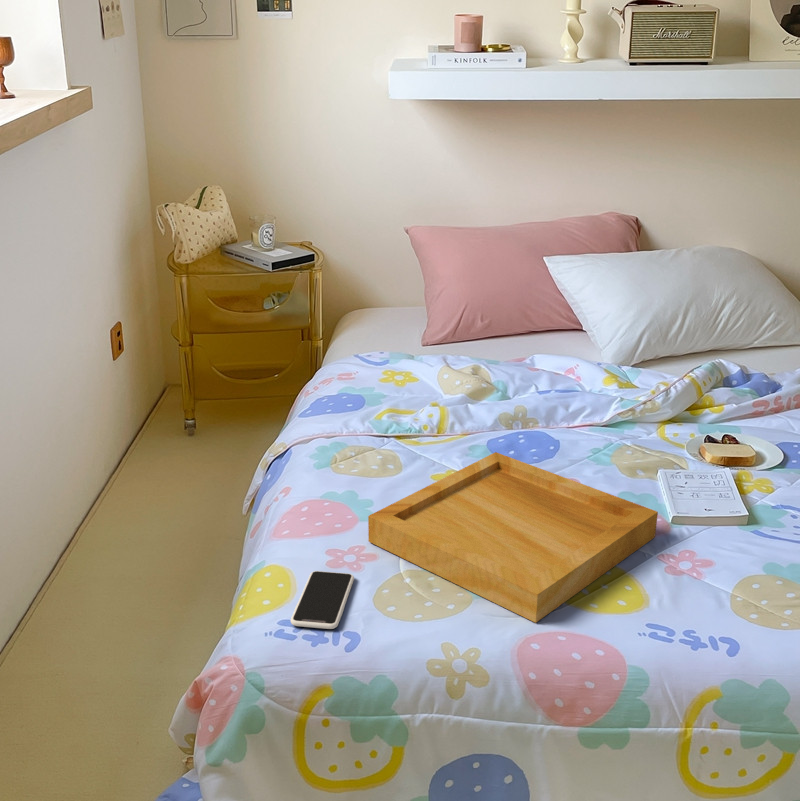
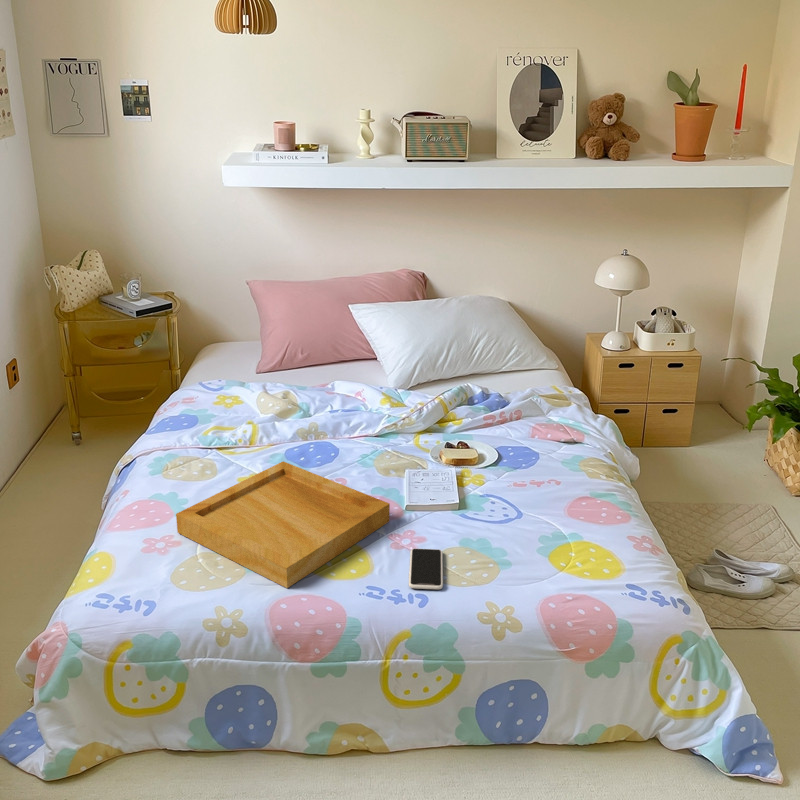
smartphone: present [291,571,354,629] -> present [409,548,443,589]

